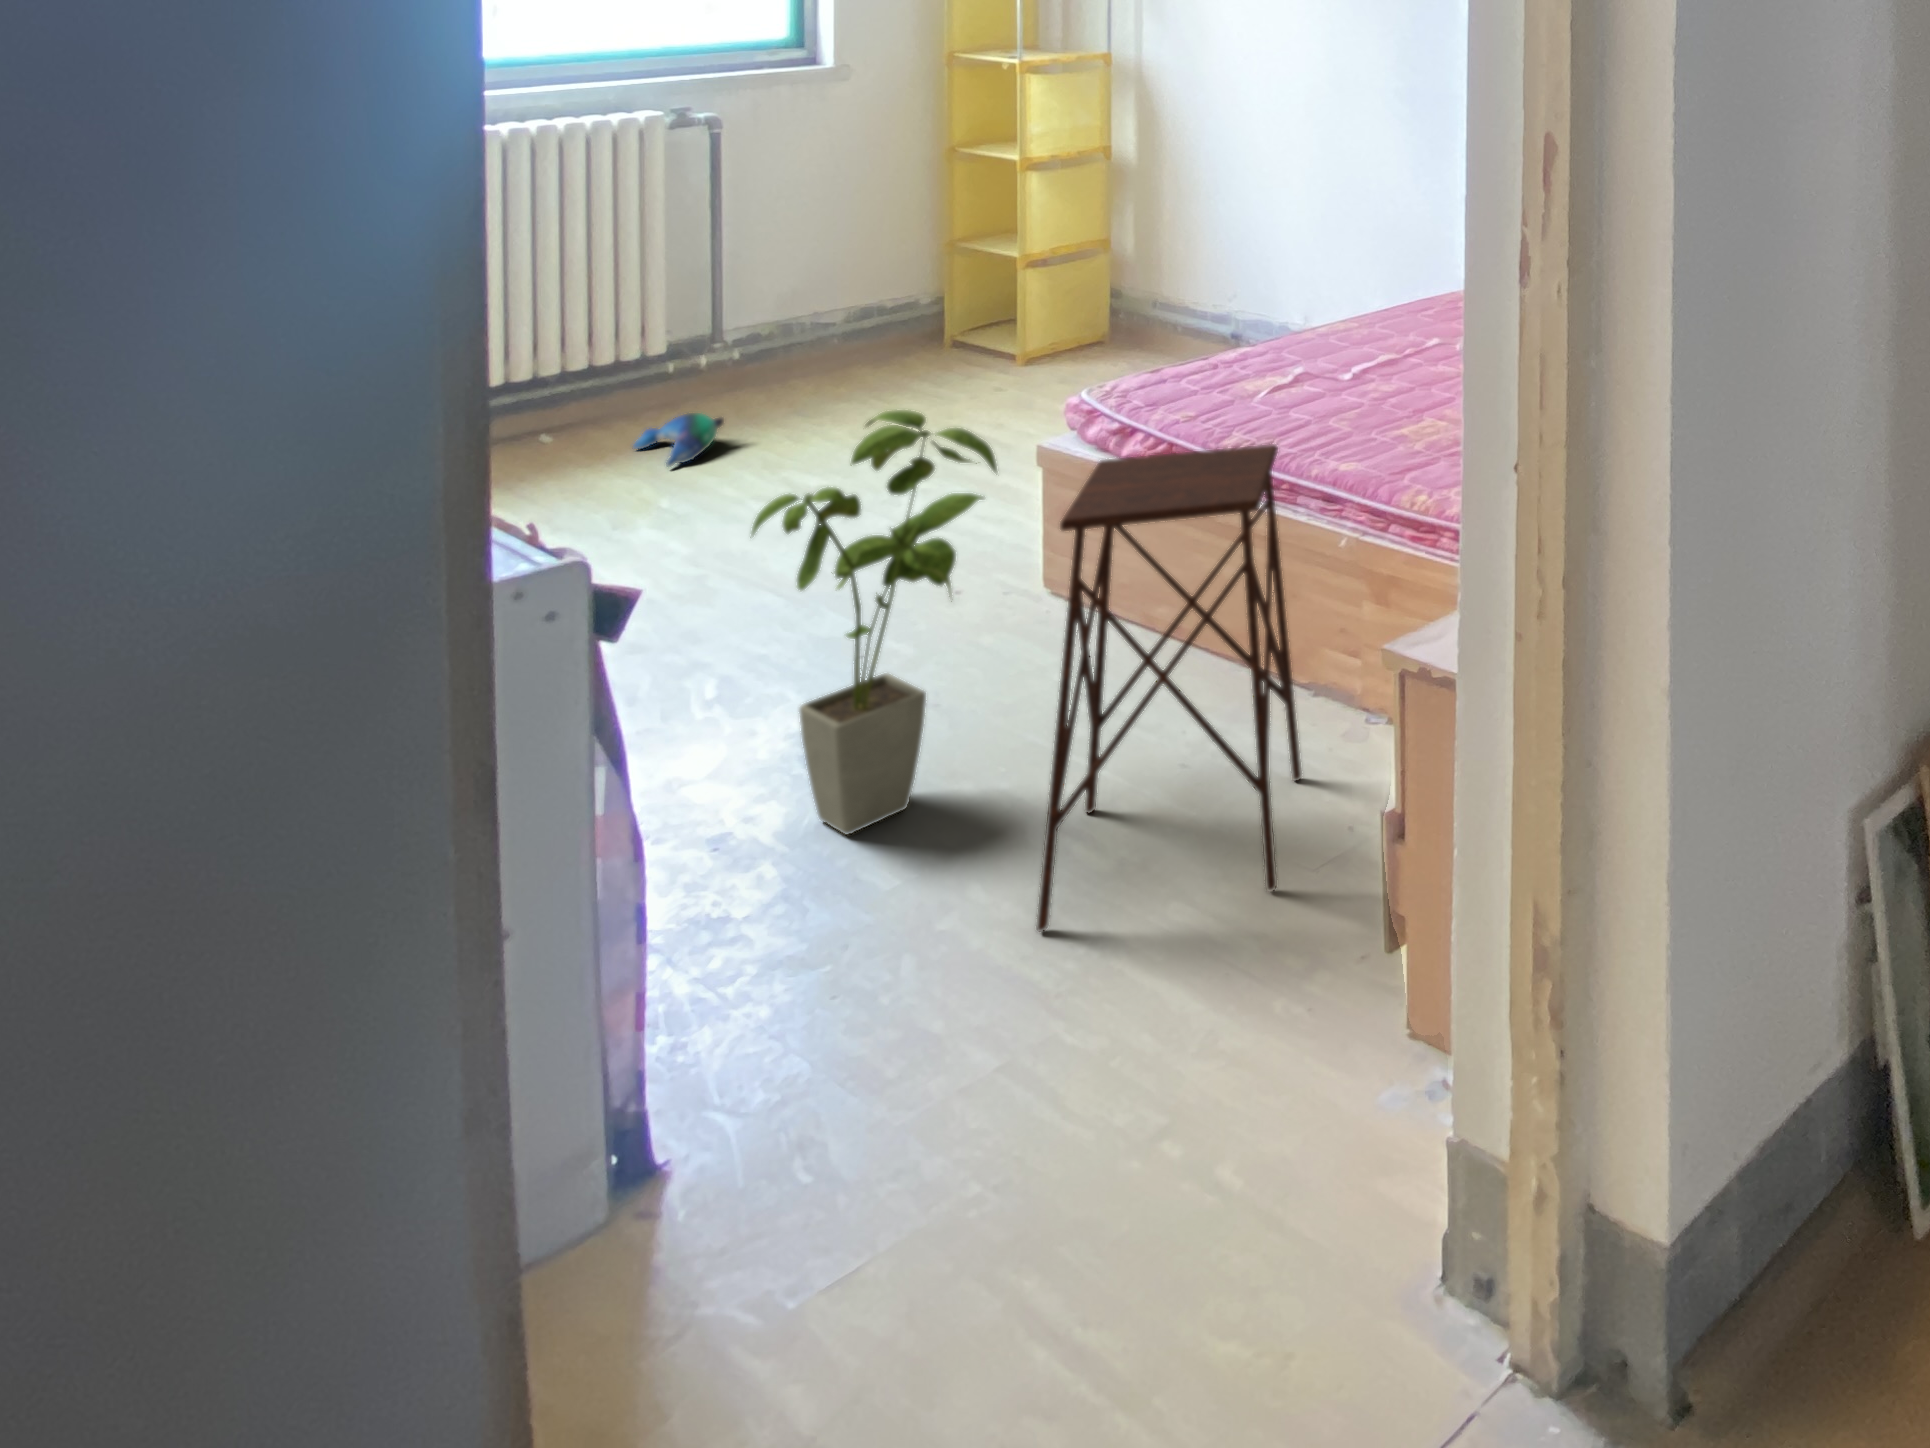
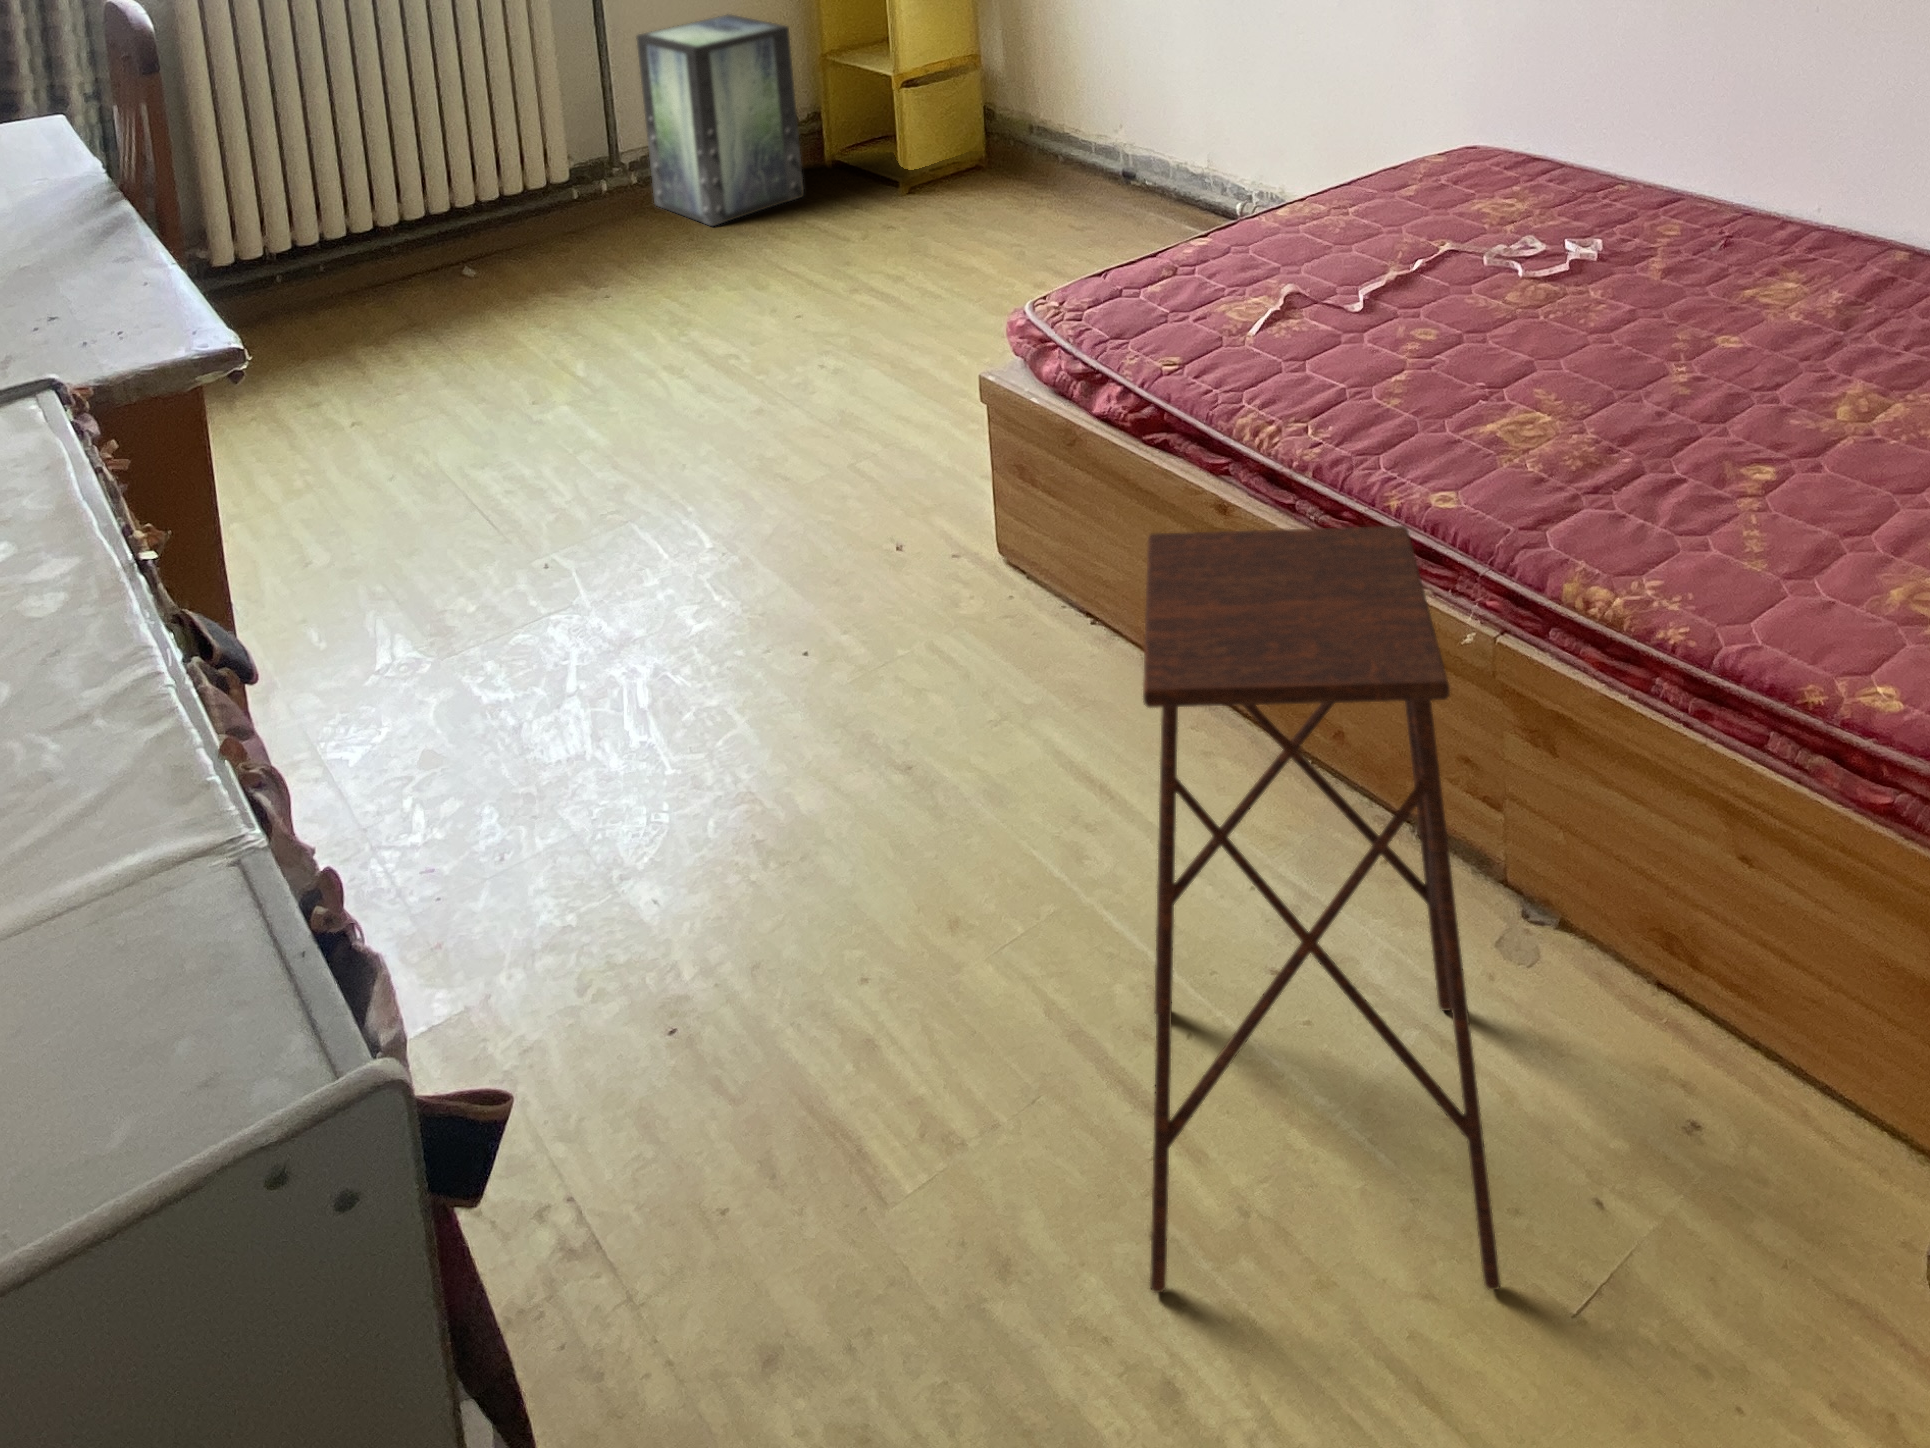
storage box: none [753,201,919,392] -> present [636,14,804,226]
house plant: present [750,410,997,835] -> none [702,418,1006,989]
plush toy: present [634,413,724,466] -> none [556,256,635,319]

